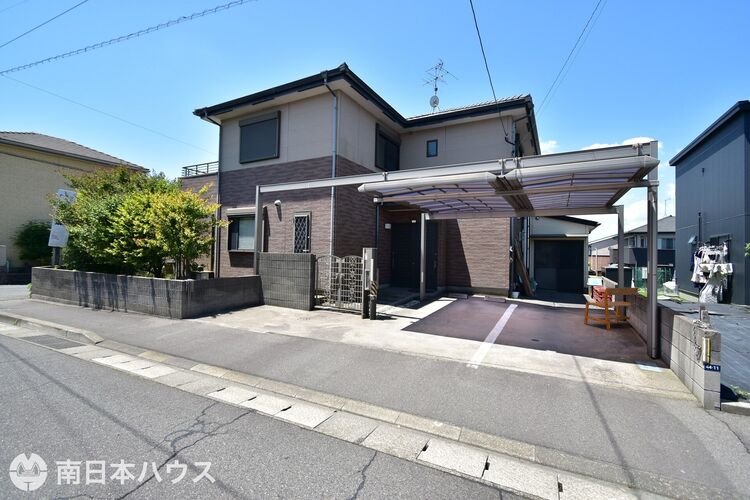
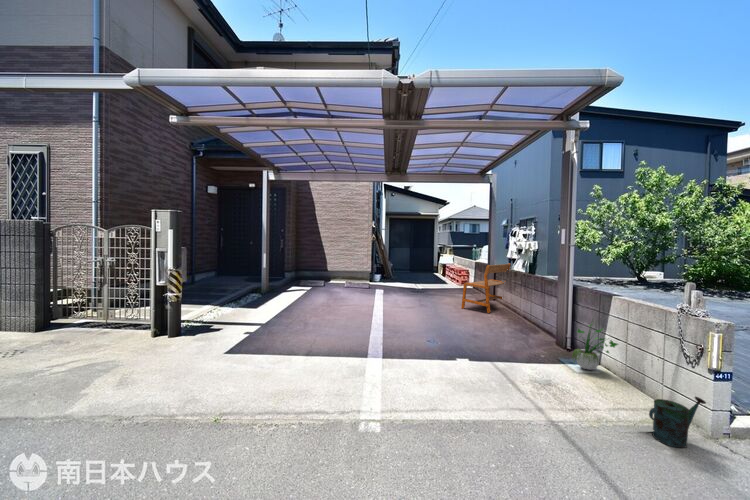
potted plant: none [638,328,672,369] -> present [572,324,618,370]
watering can: none [647,377,695,406] -> present [649,397,706,448]

